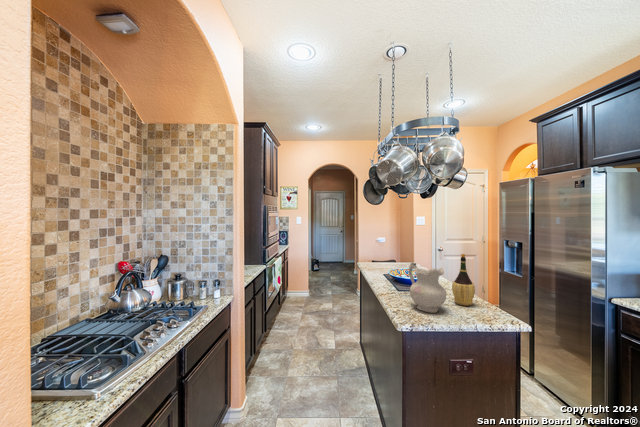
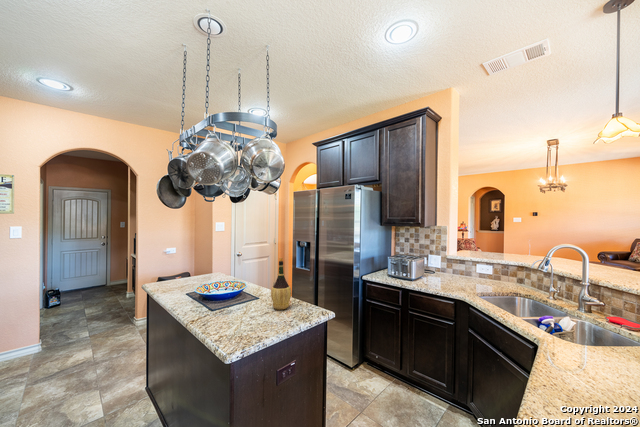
ceramic pitcher: present [409,263,446,313] -> none [229,274,271,328]

